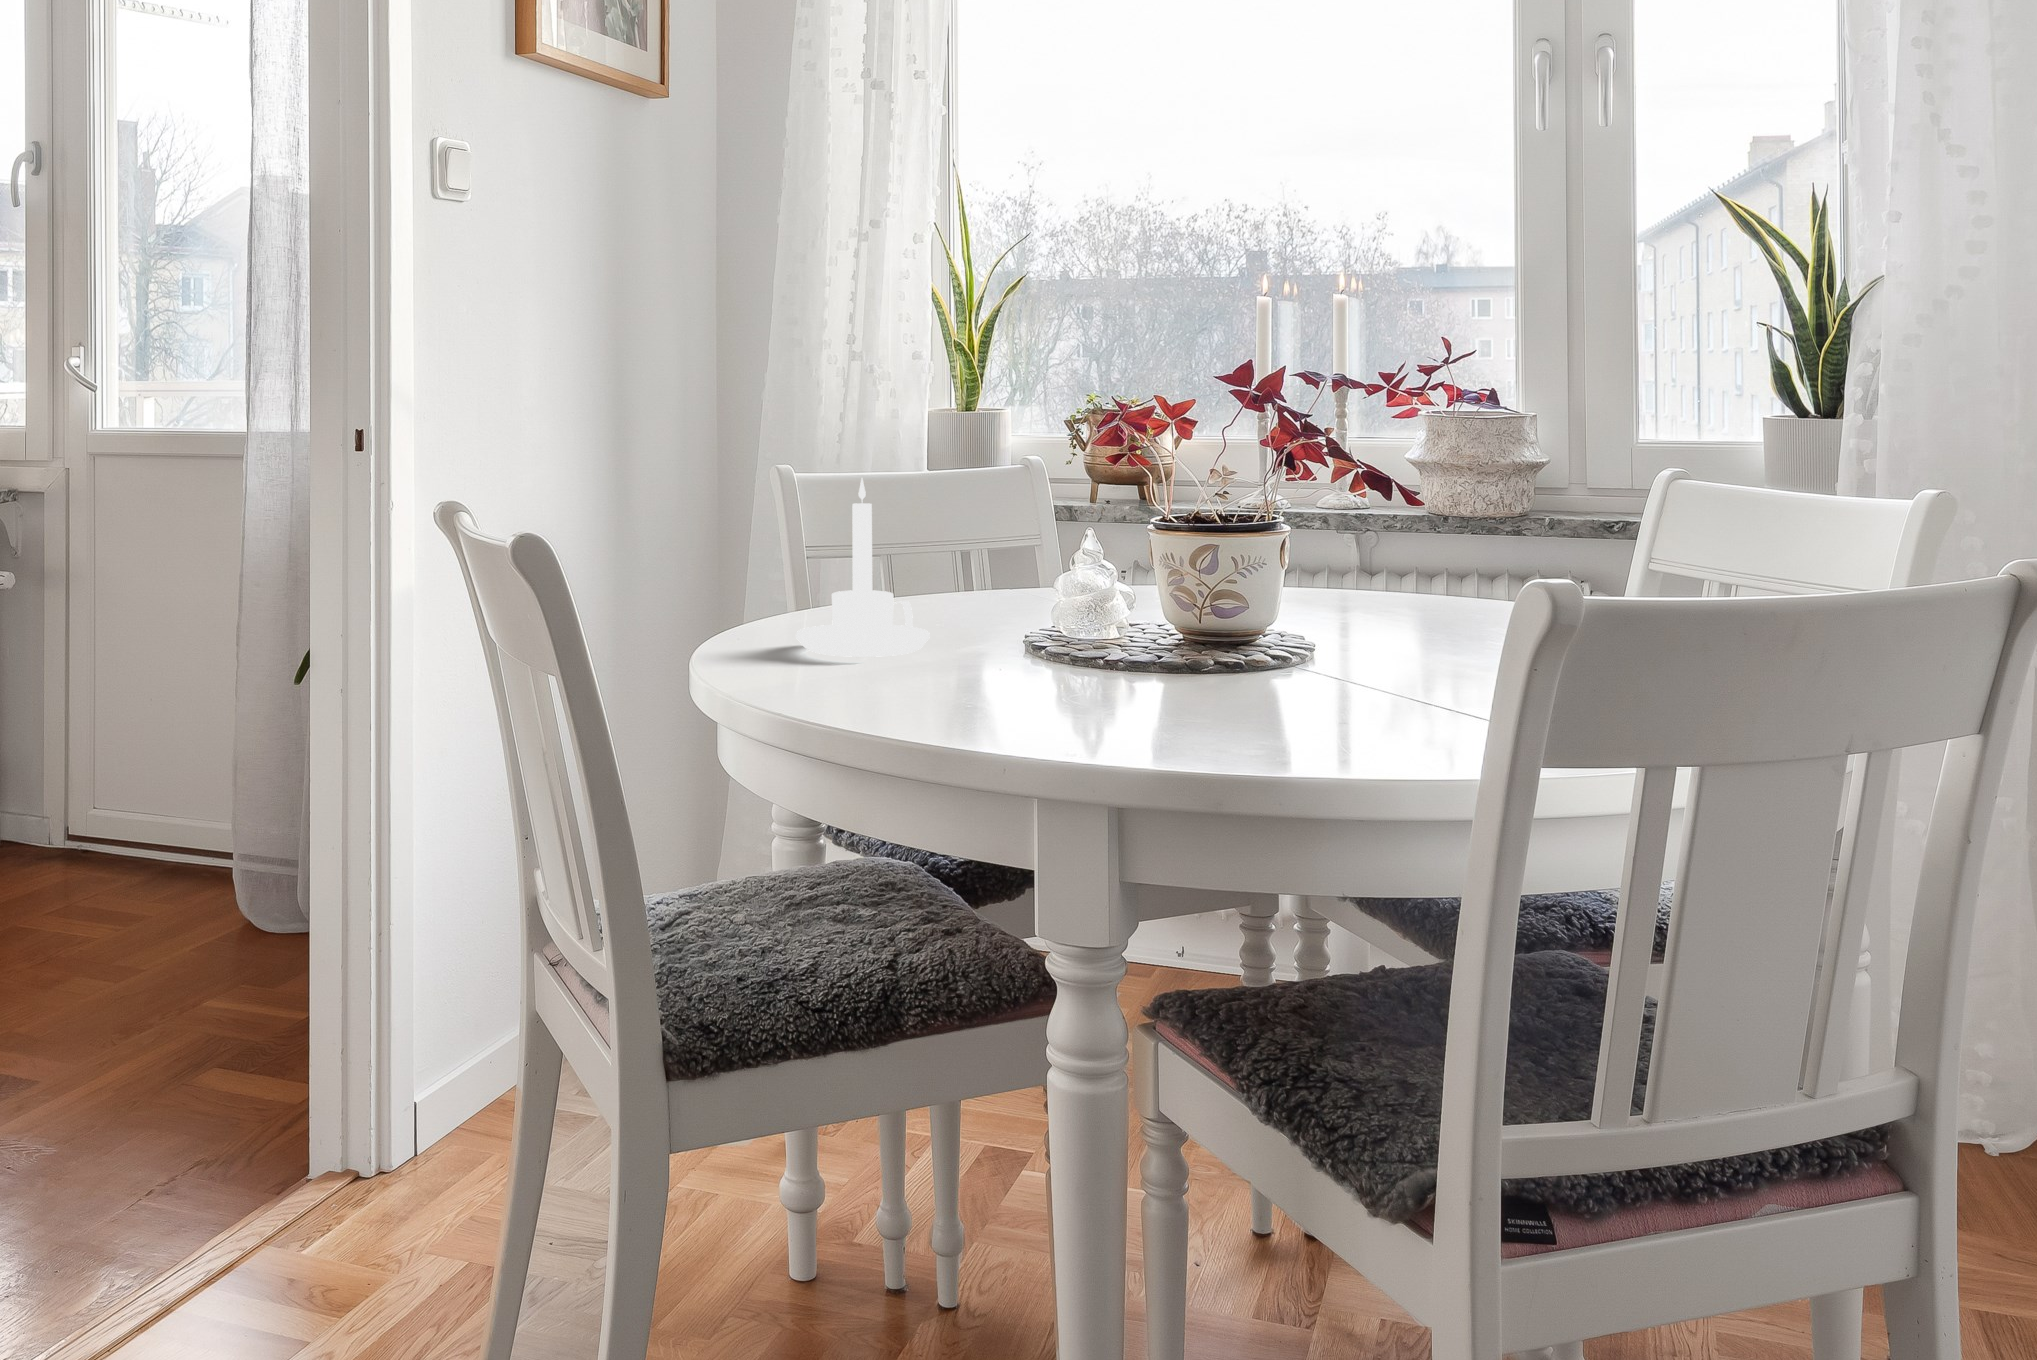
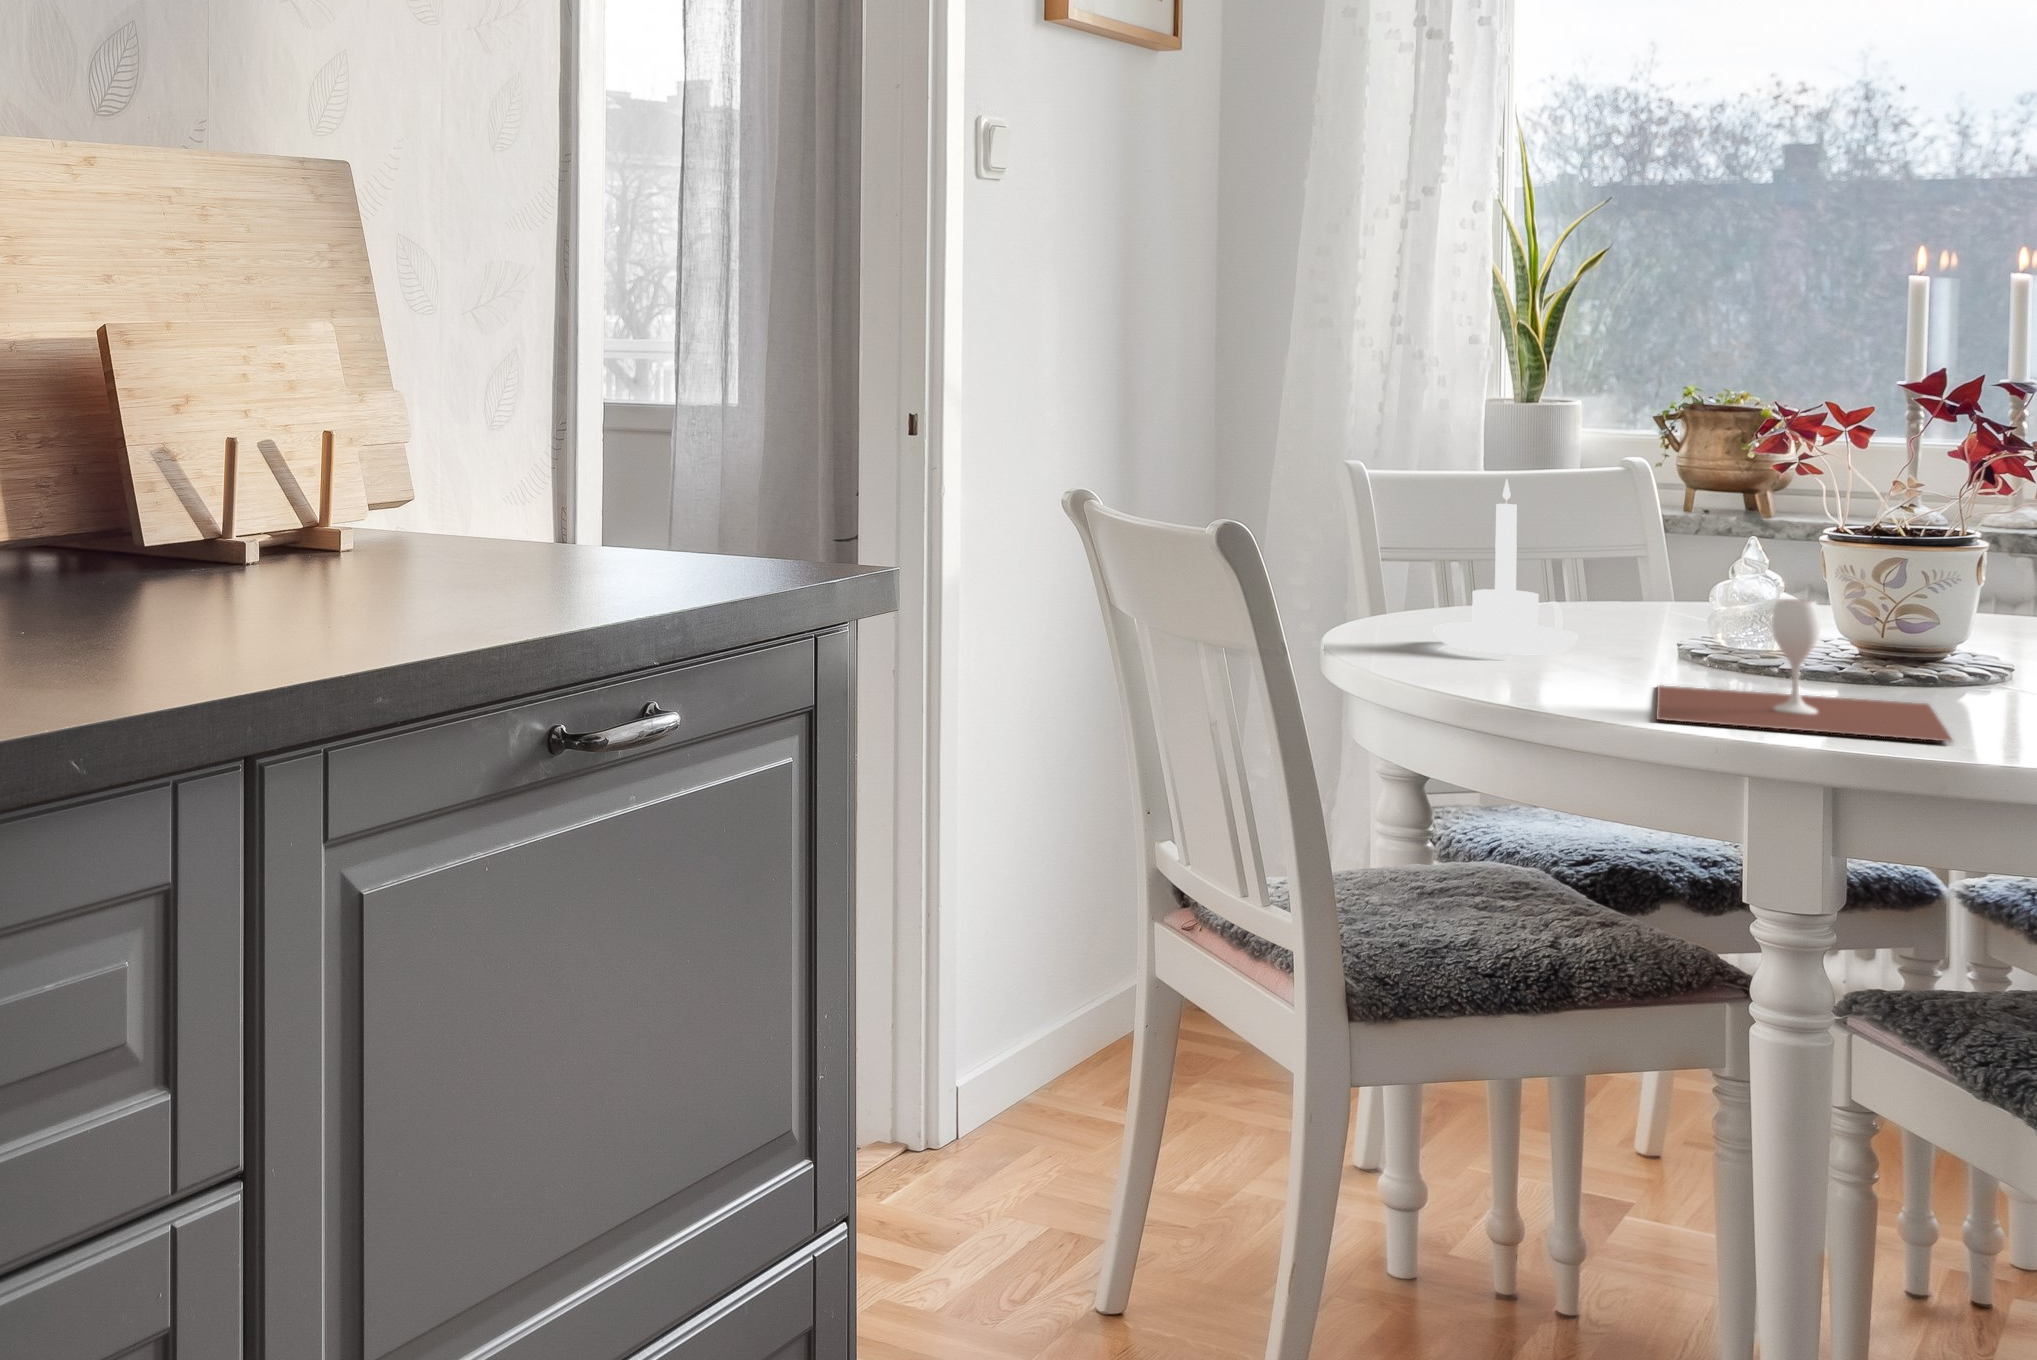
wine glass: none [956,593,1235,741] -> present [1656,599,1952,741]

